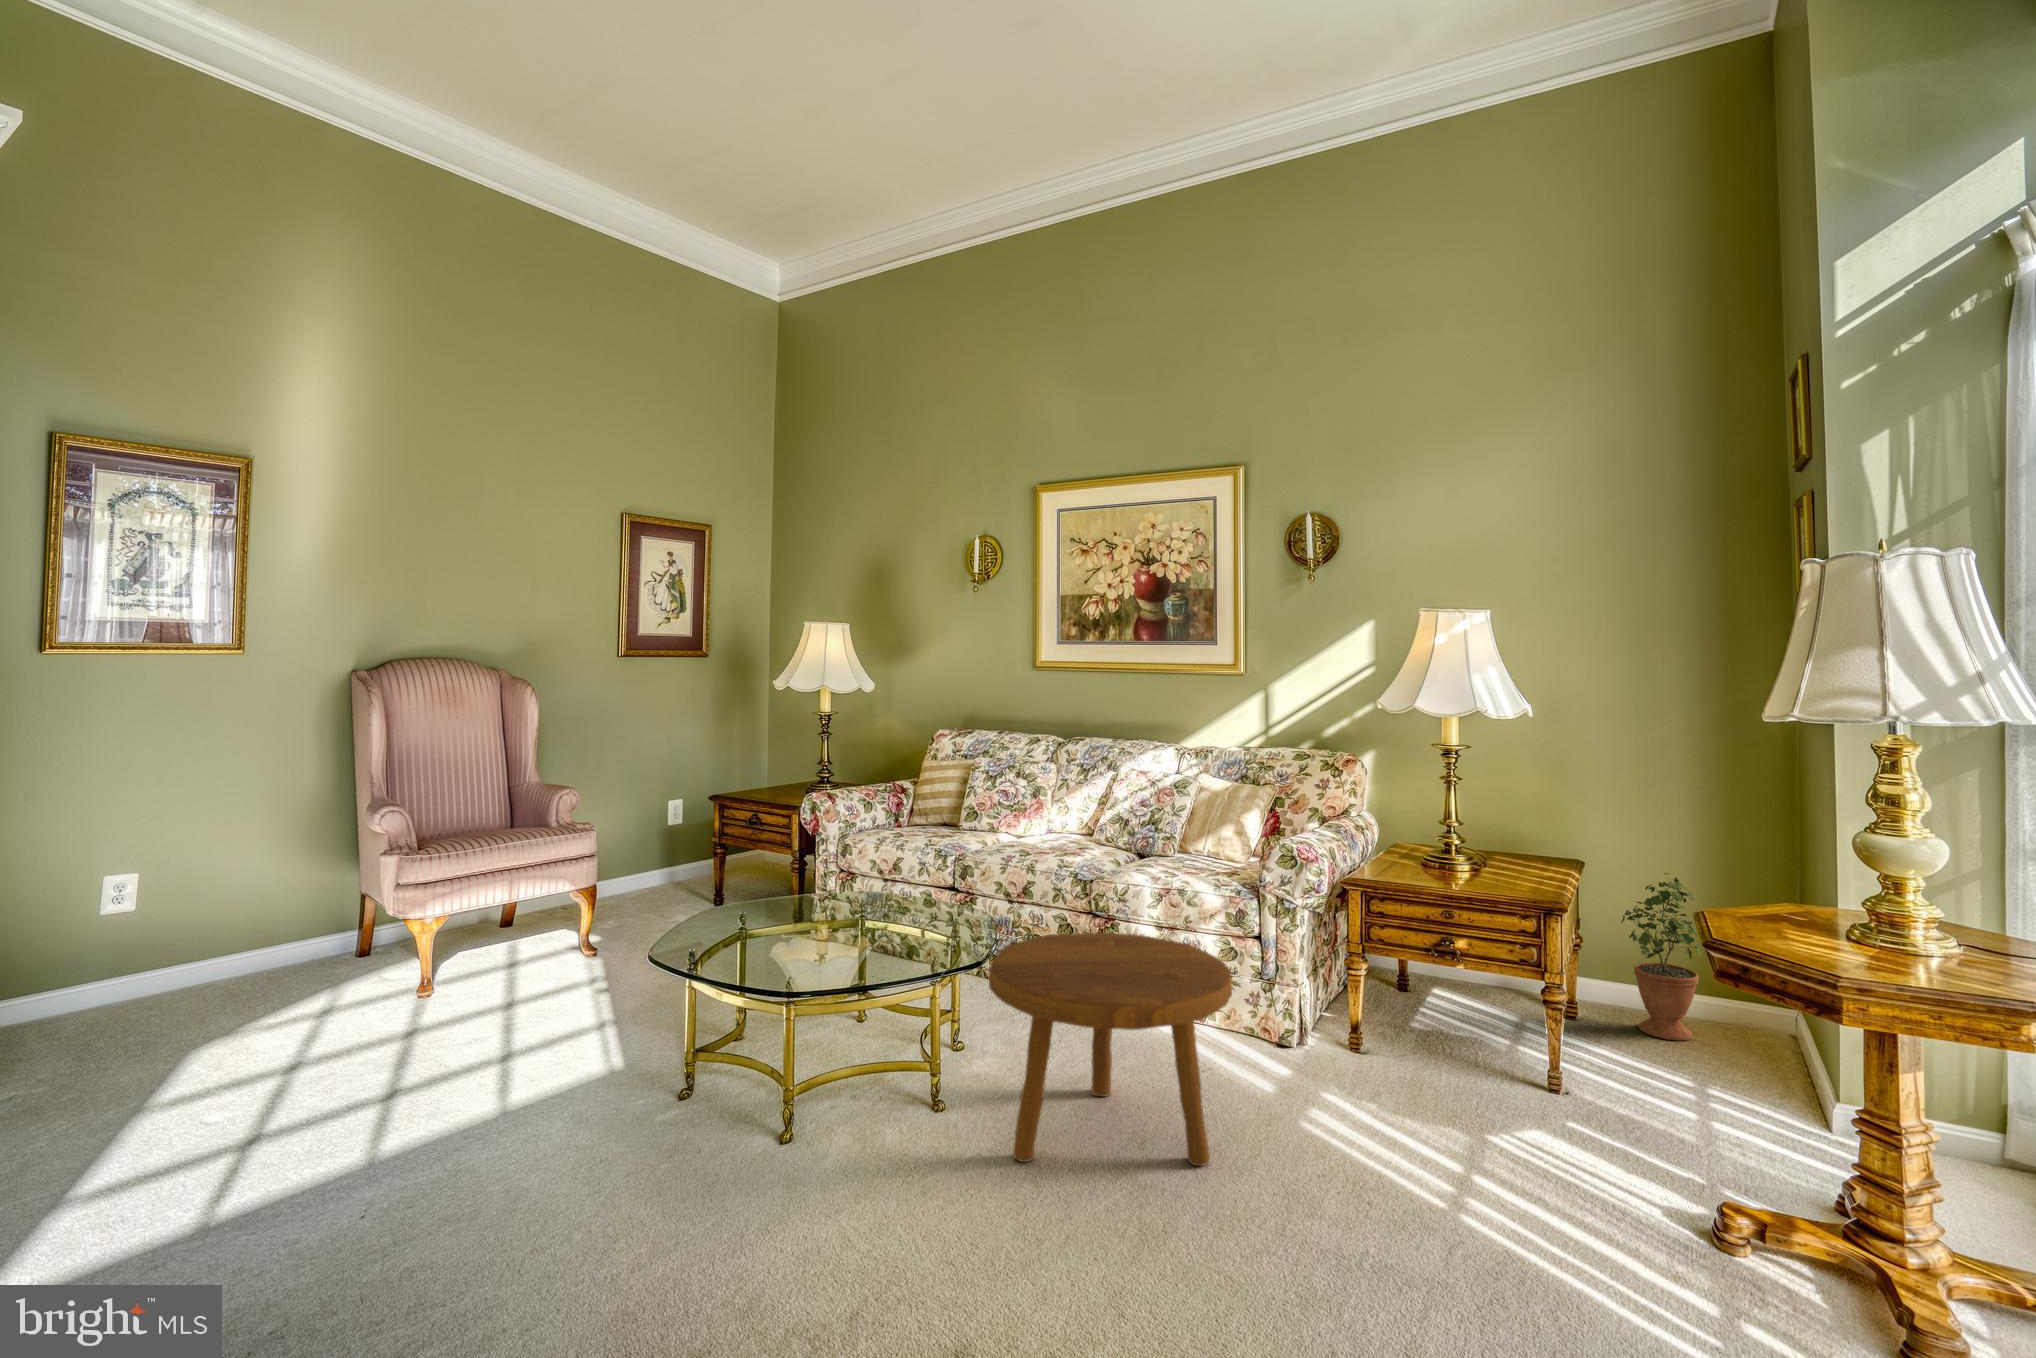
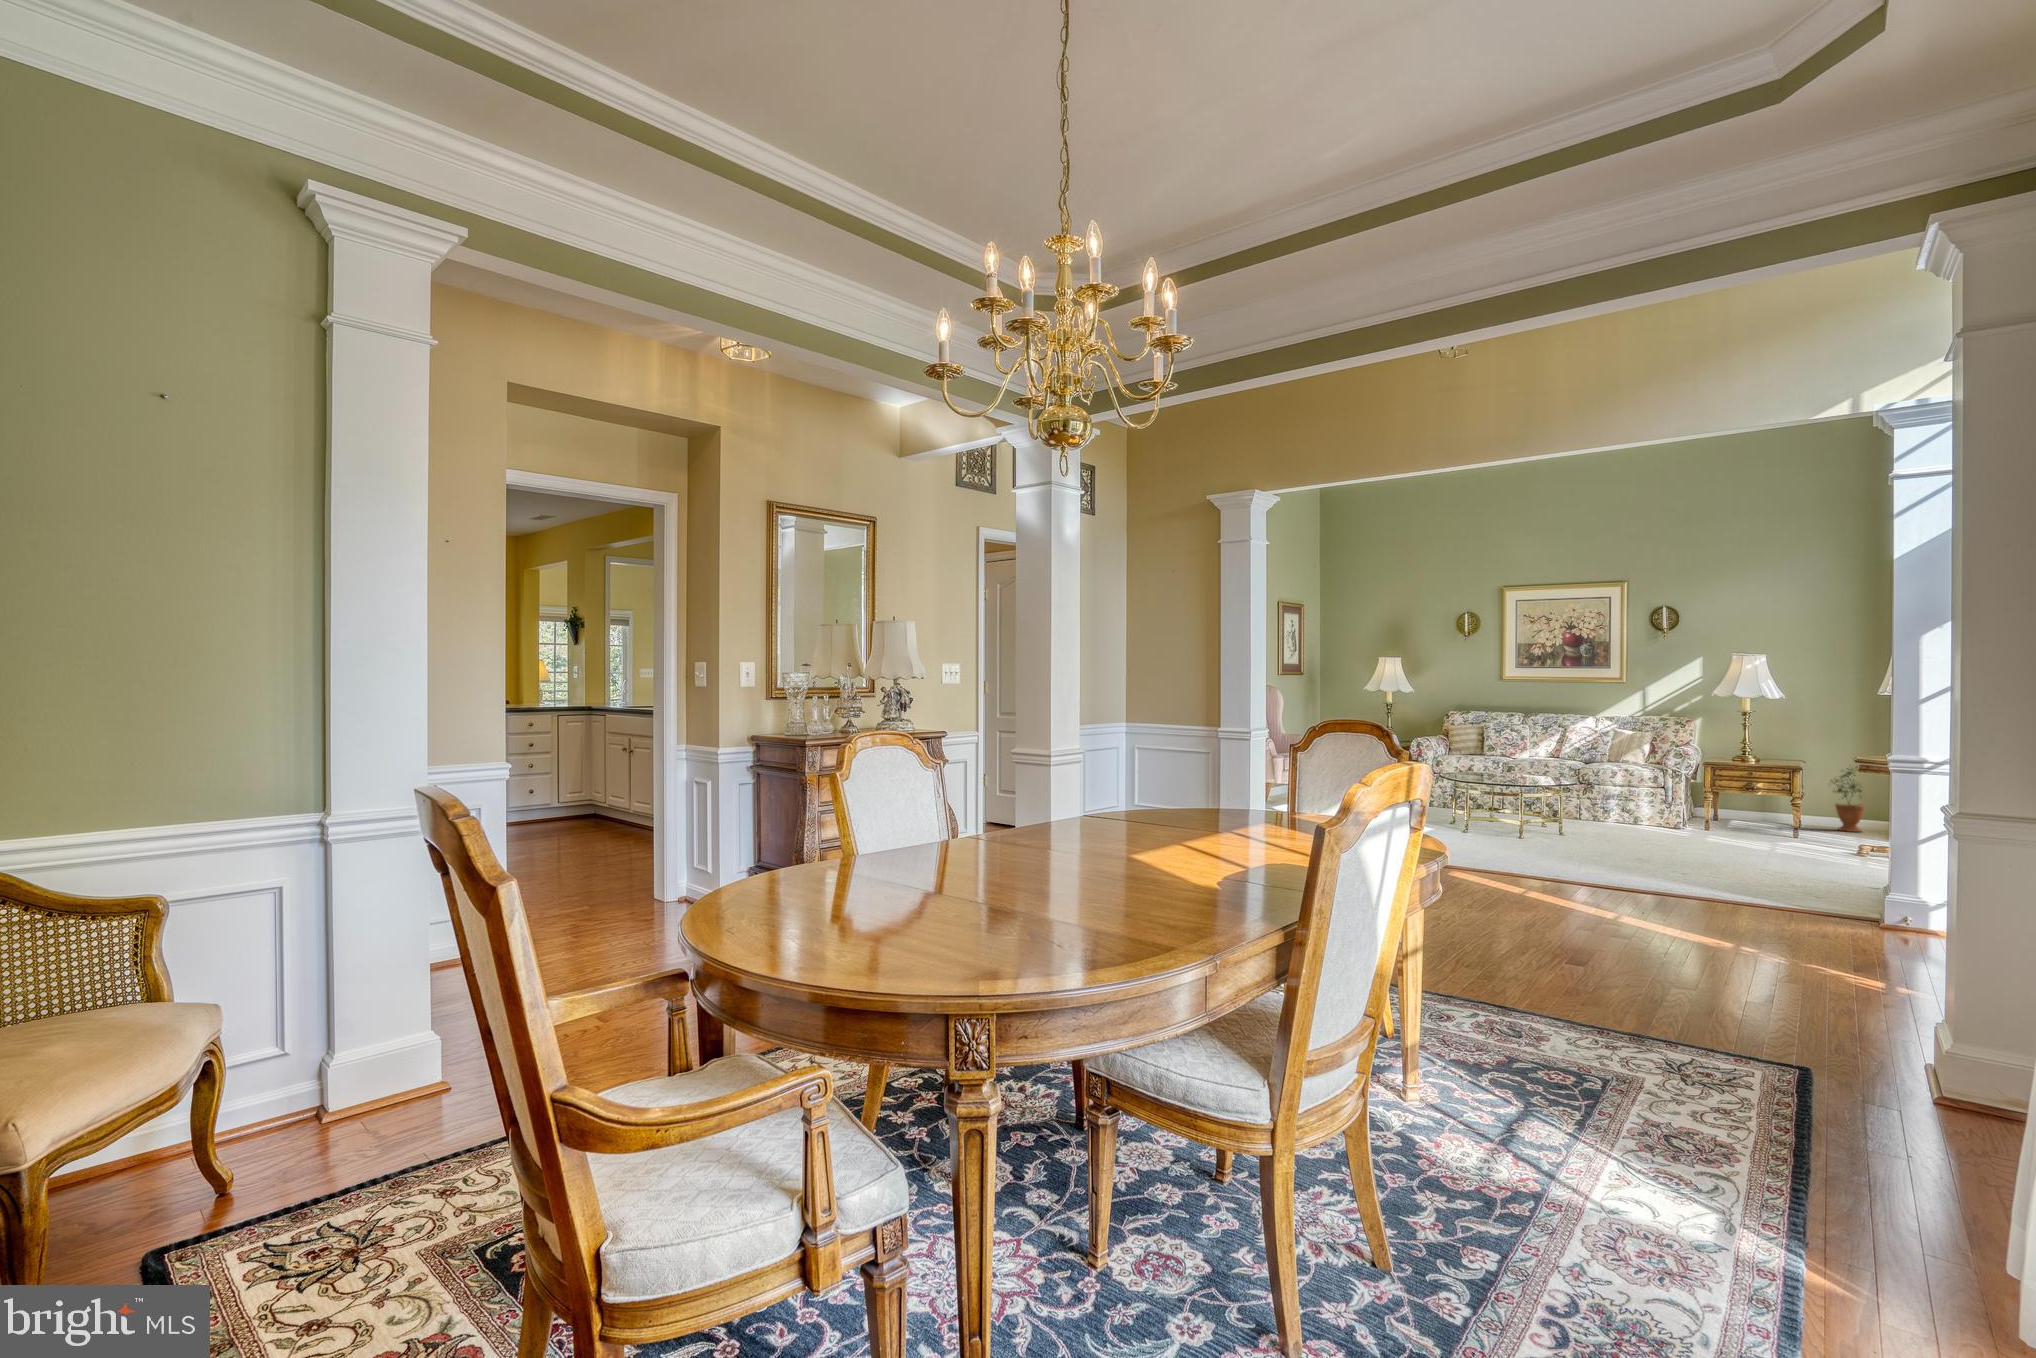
footstool: present [989,933,1232,1166] -> none [1581,776,1679,843]

